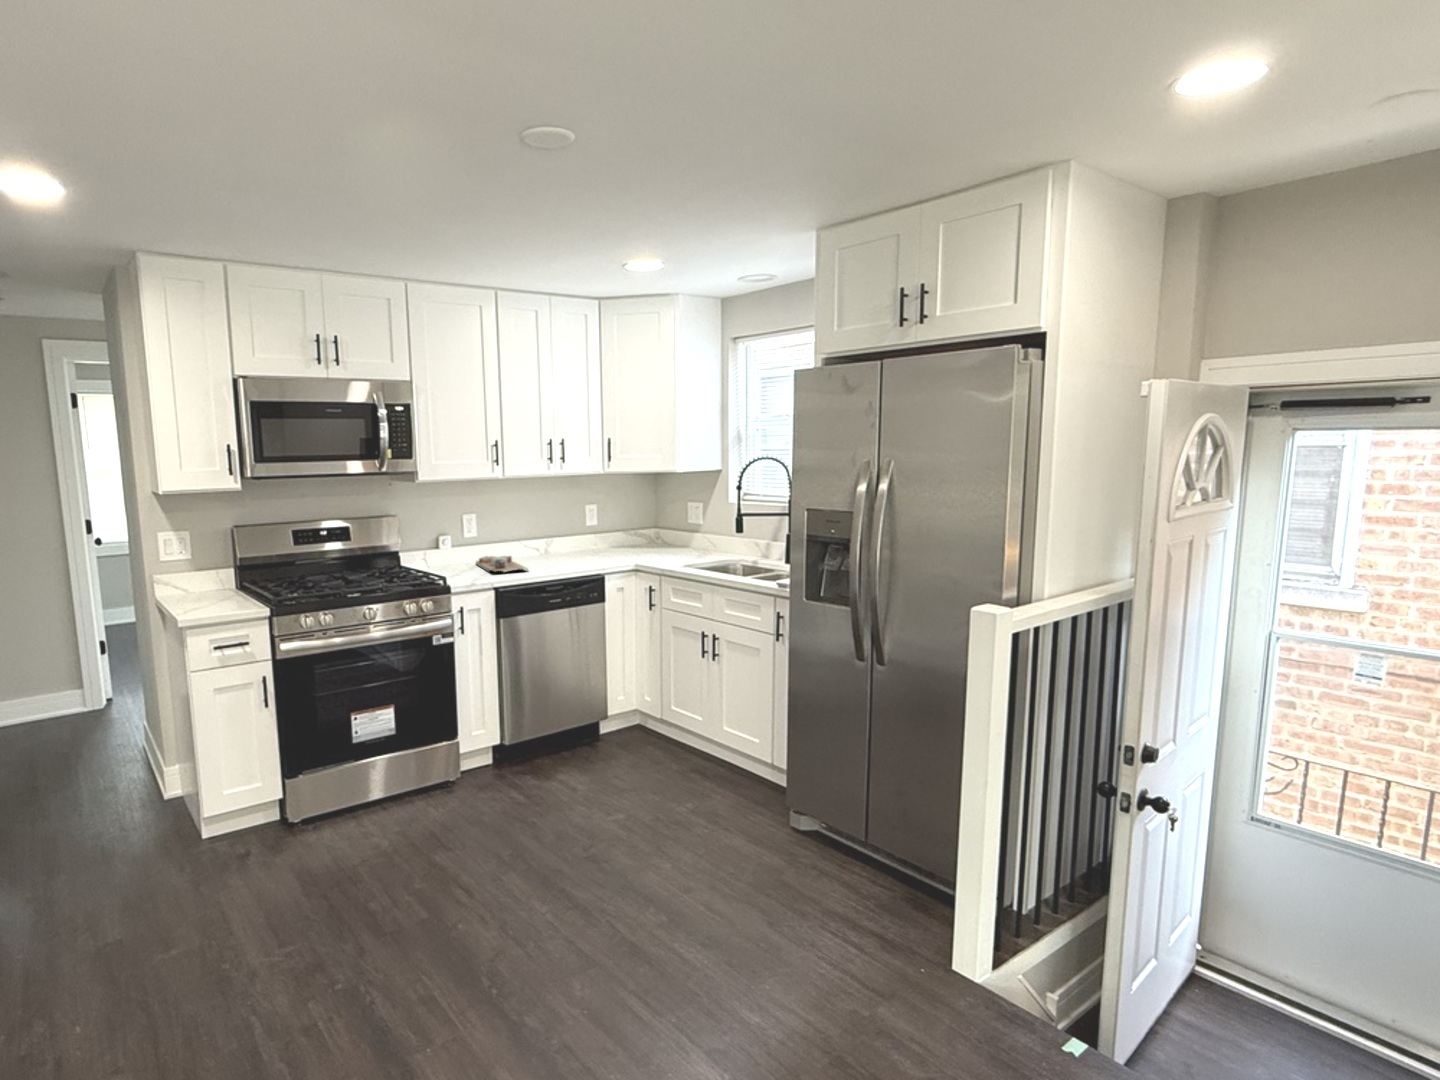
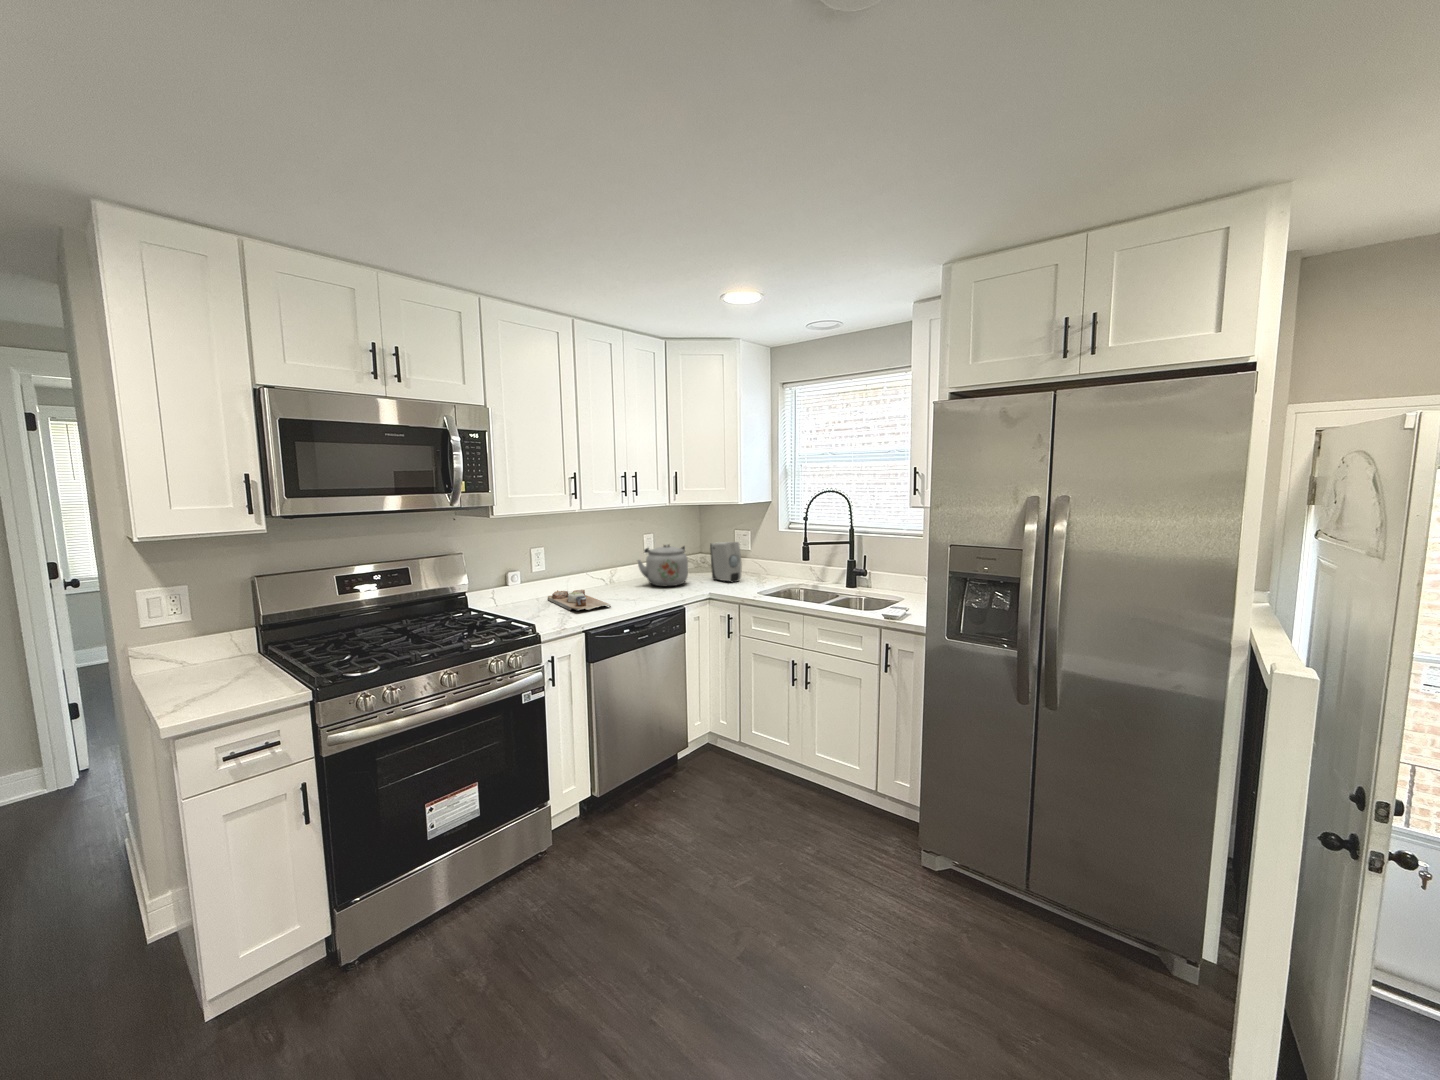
soap dispenser: none [654,512,685,556] -> present [710,542,742,582]
kettle: none [572,513,626,557] -> present [638,544,688,586]

